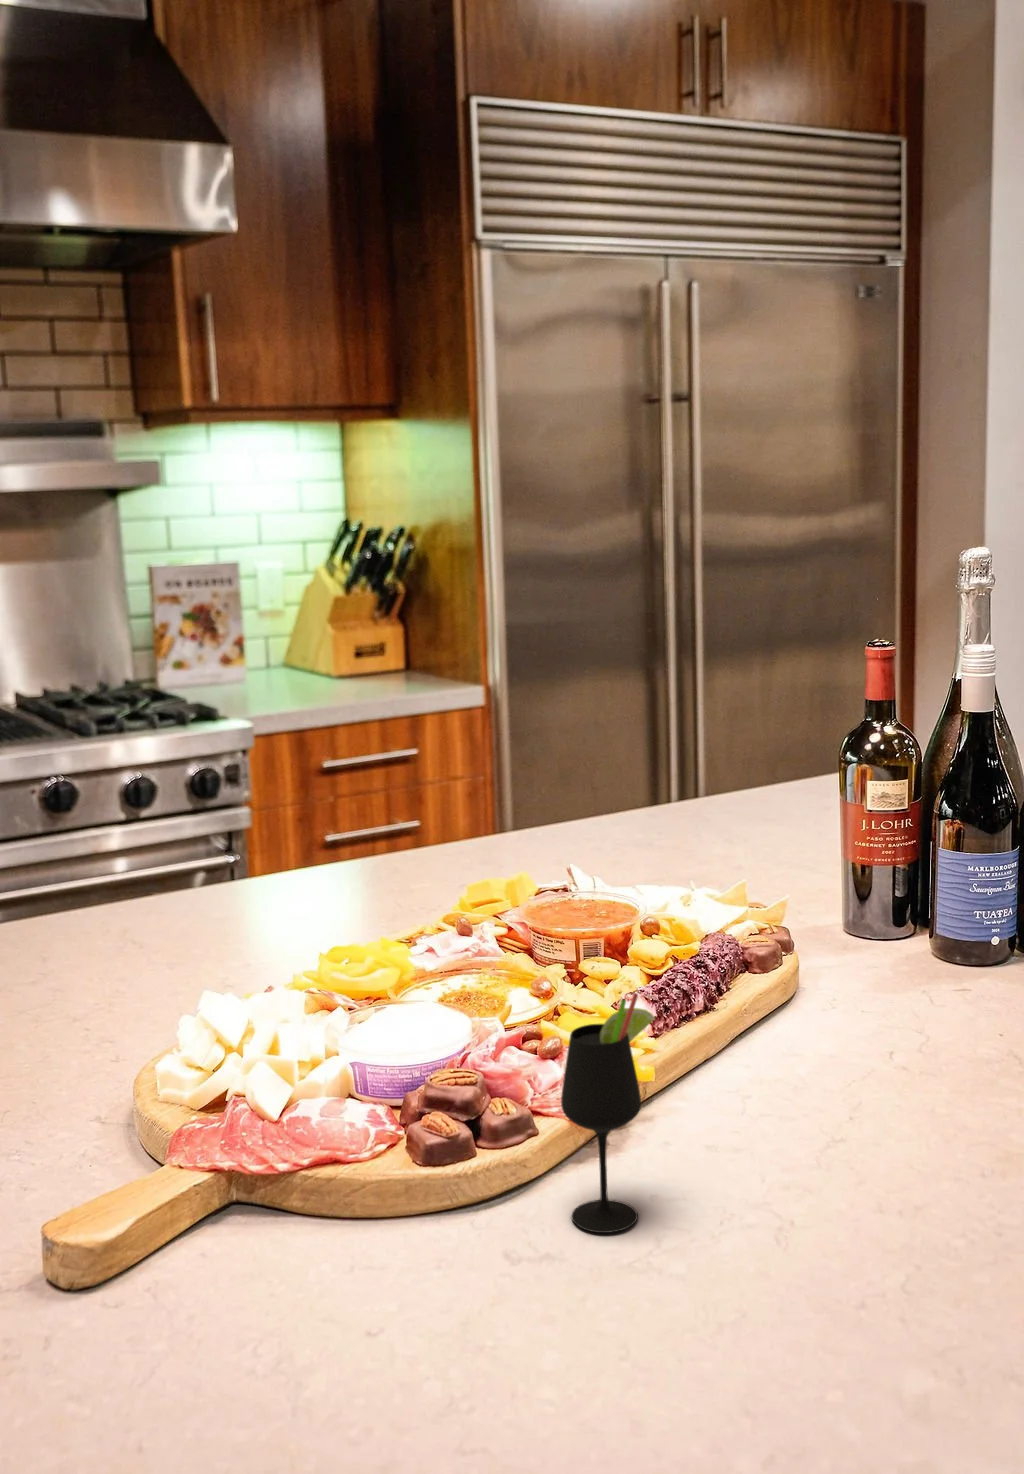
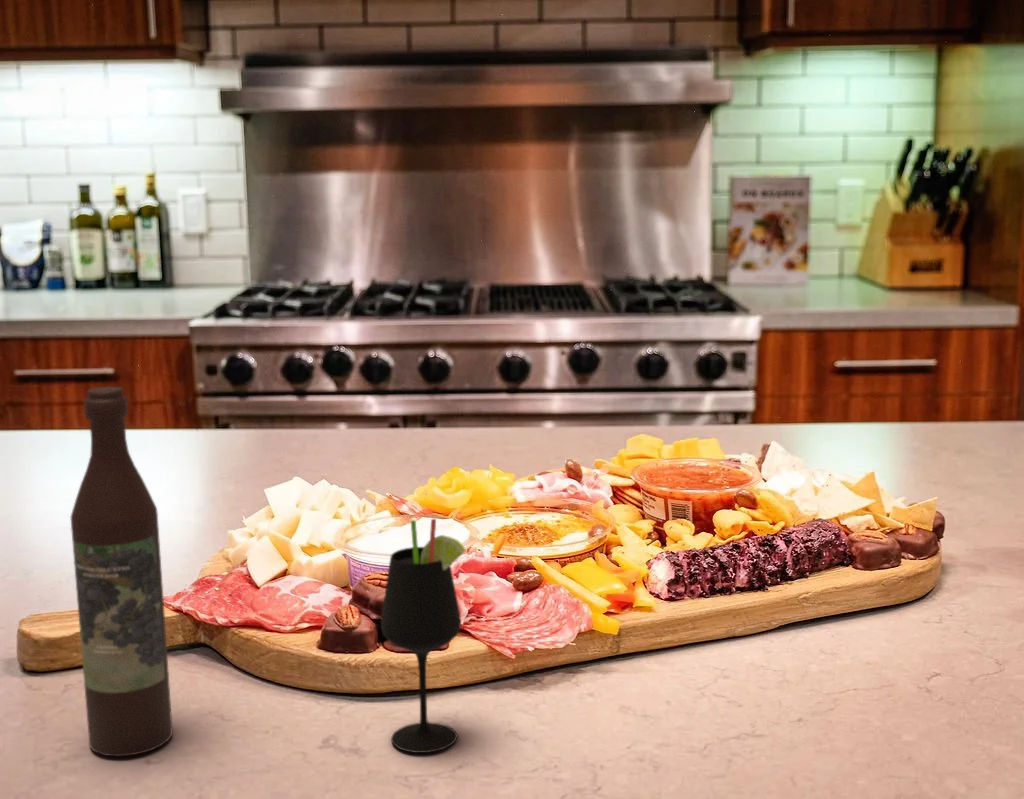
wine bottle: none [277,925,386,1346] -> present [71,387,172,756]

